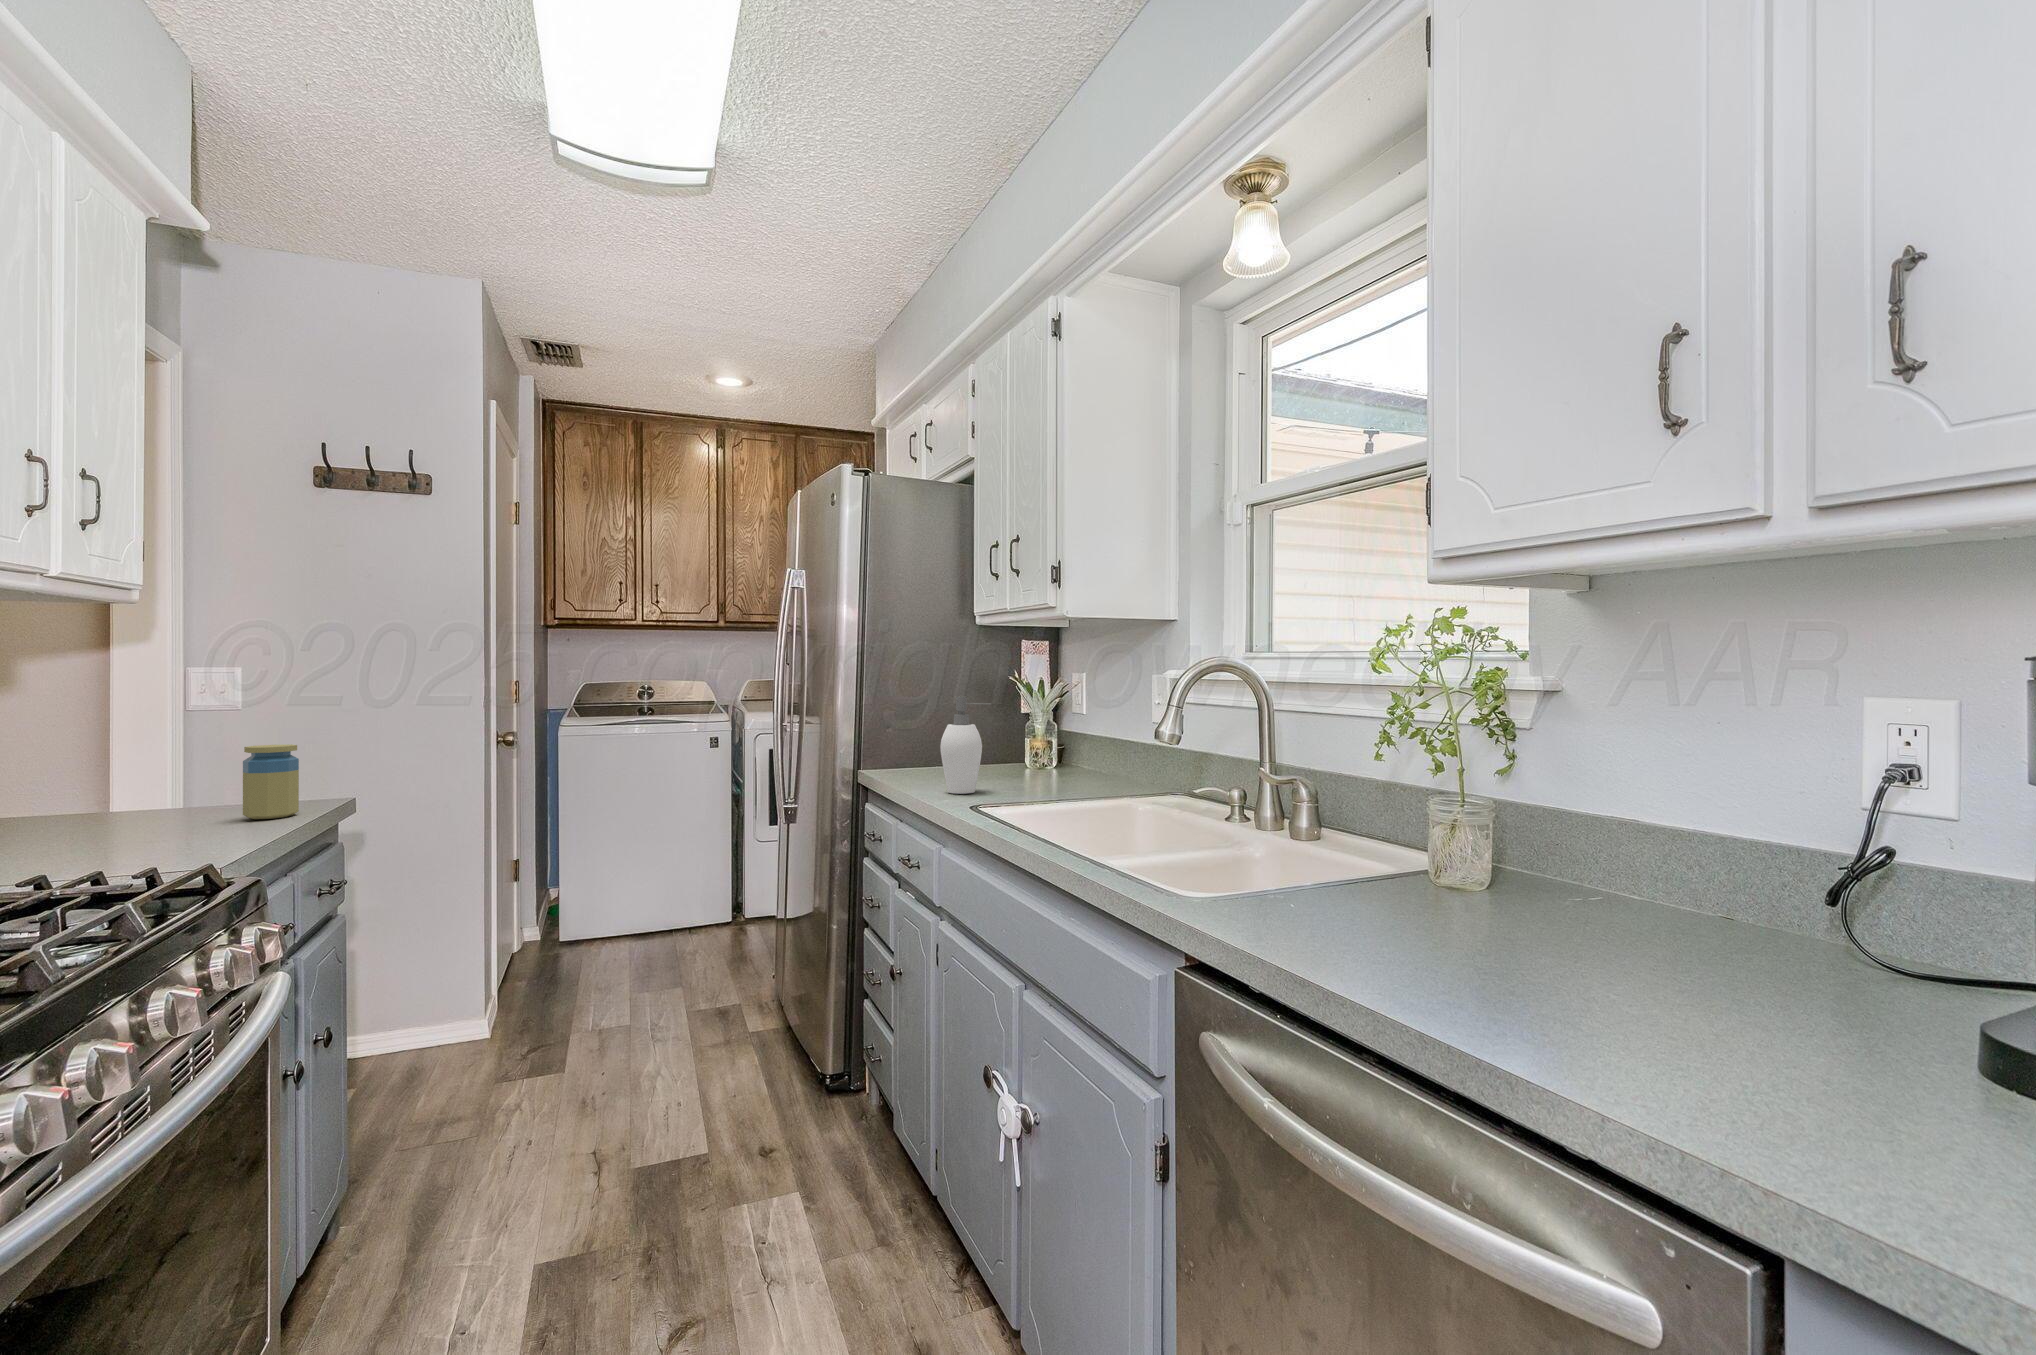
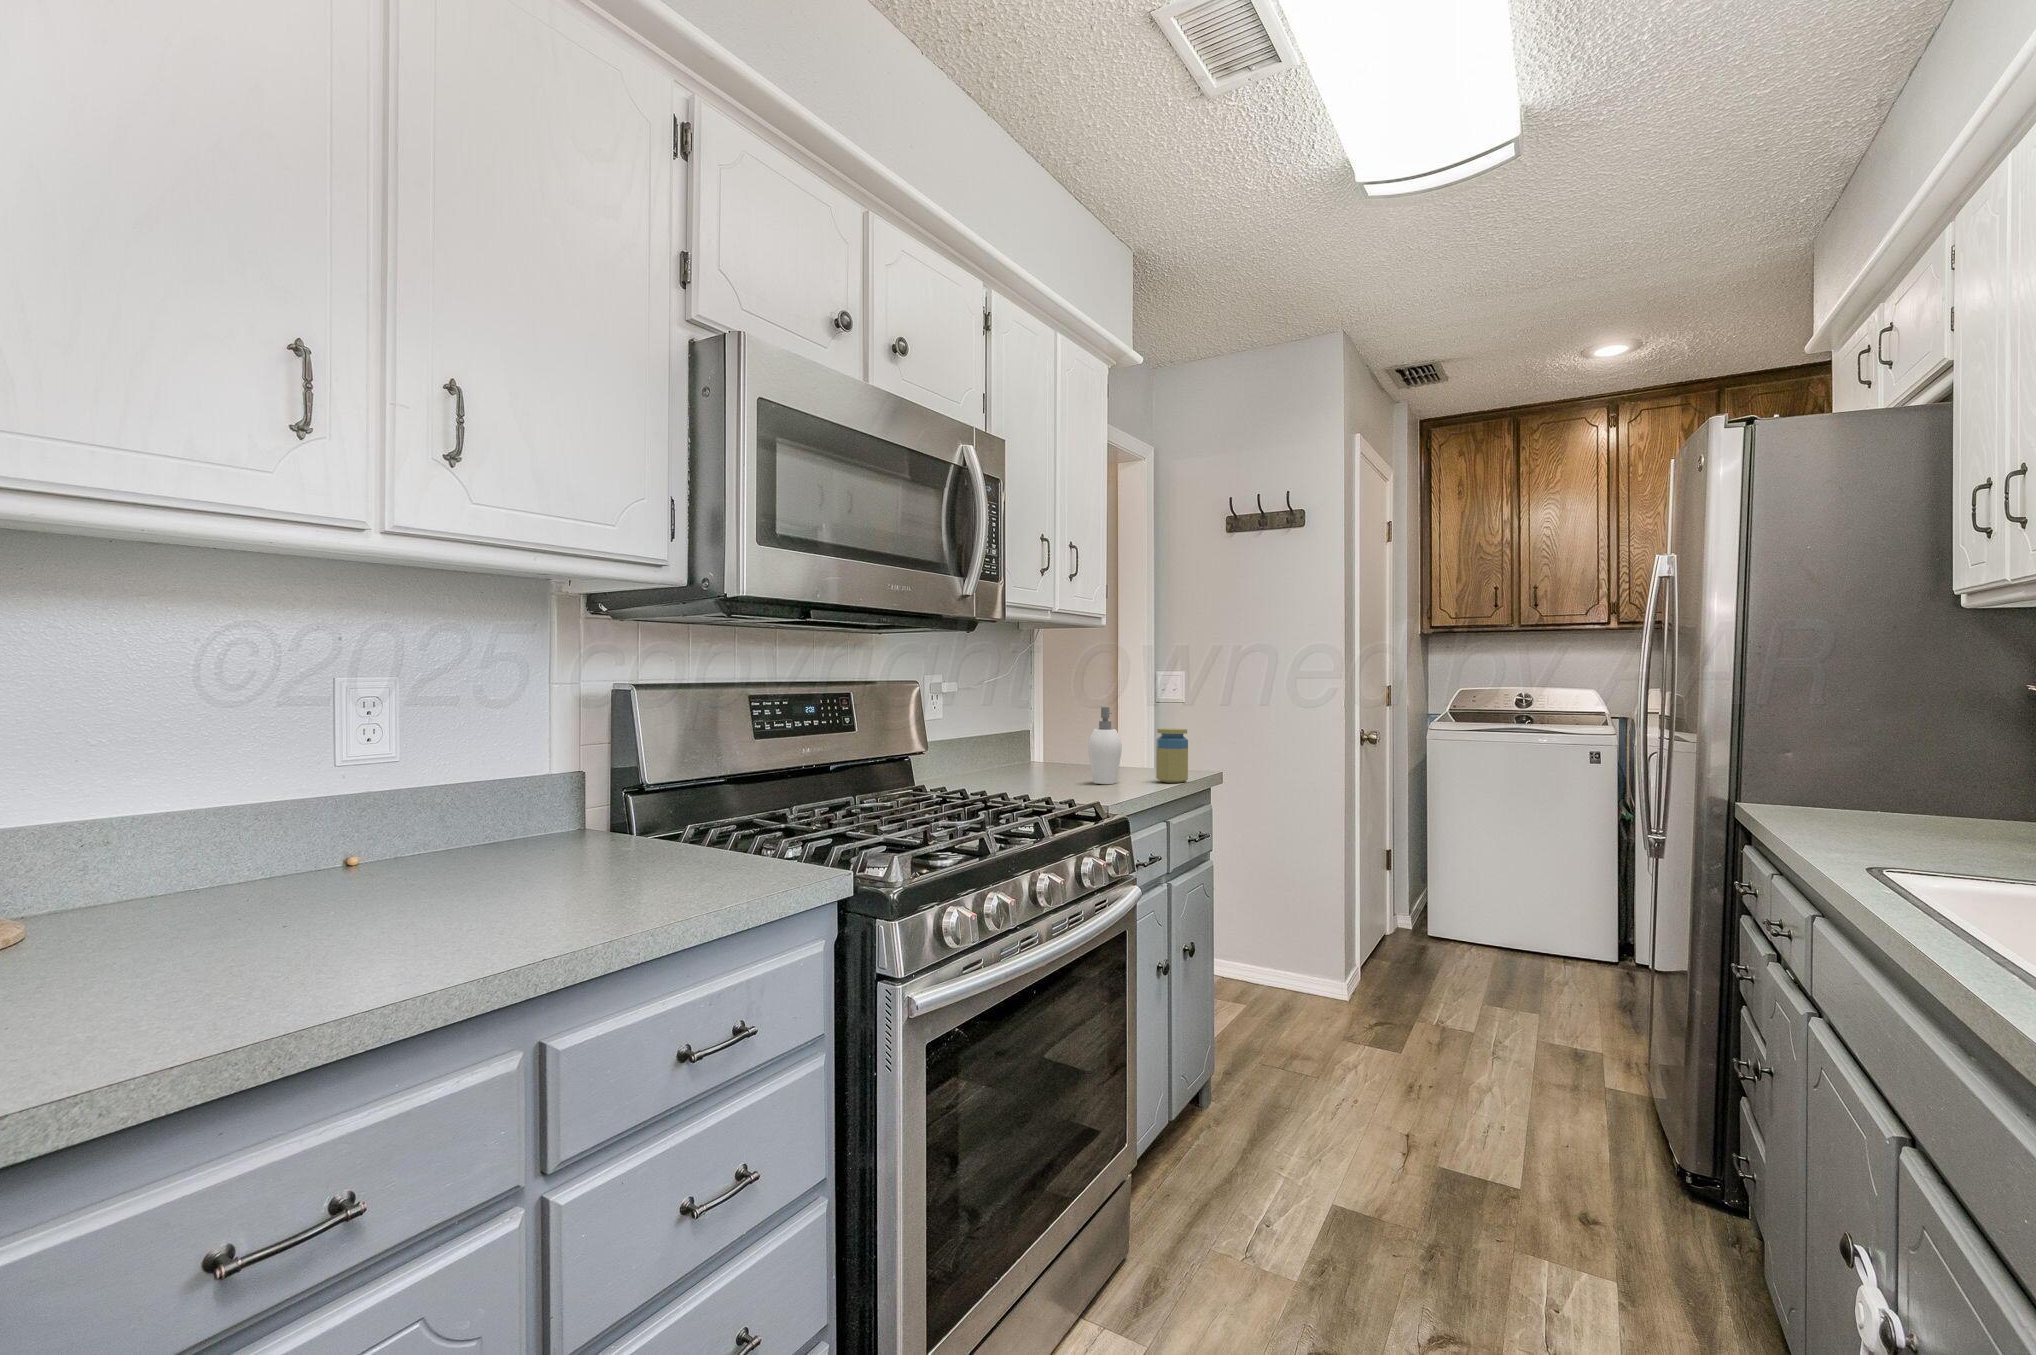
soap dispenser: present [940,697,991,794] -> present [1088,707,1122,784]

